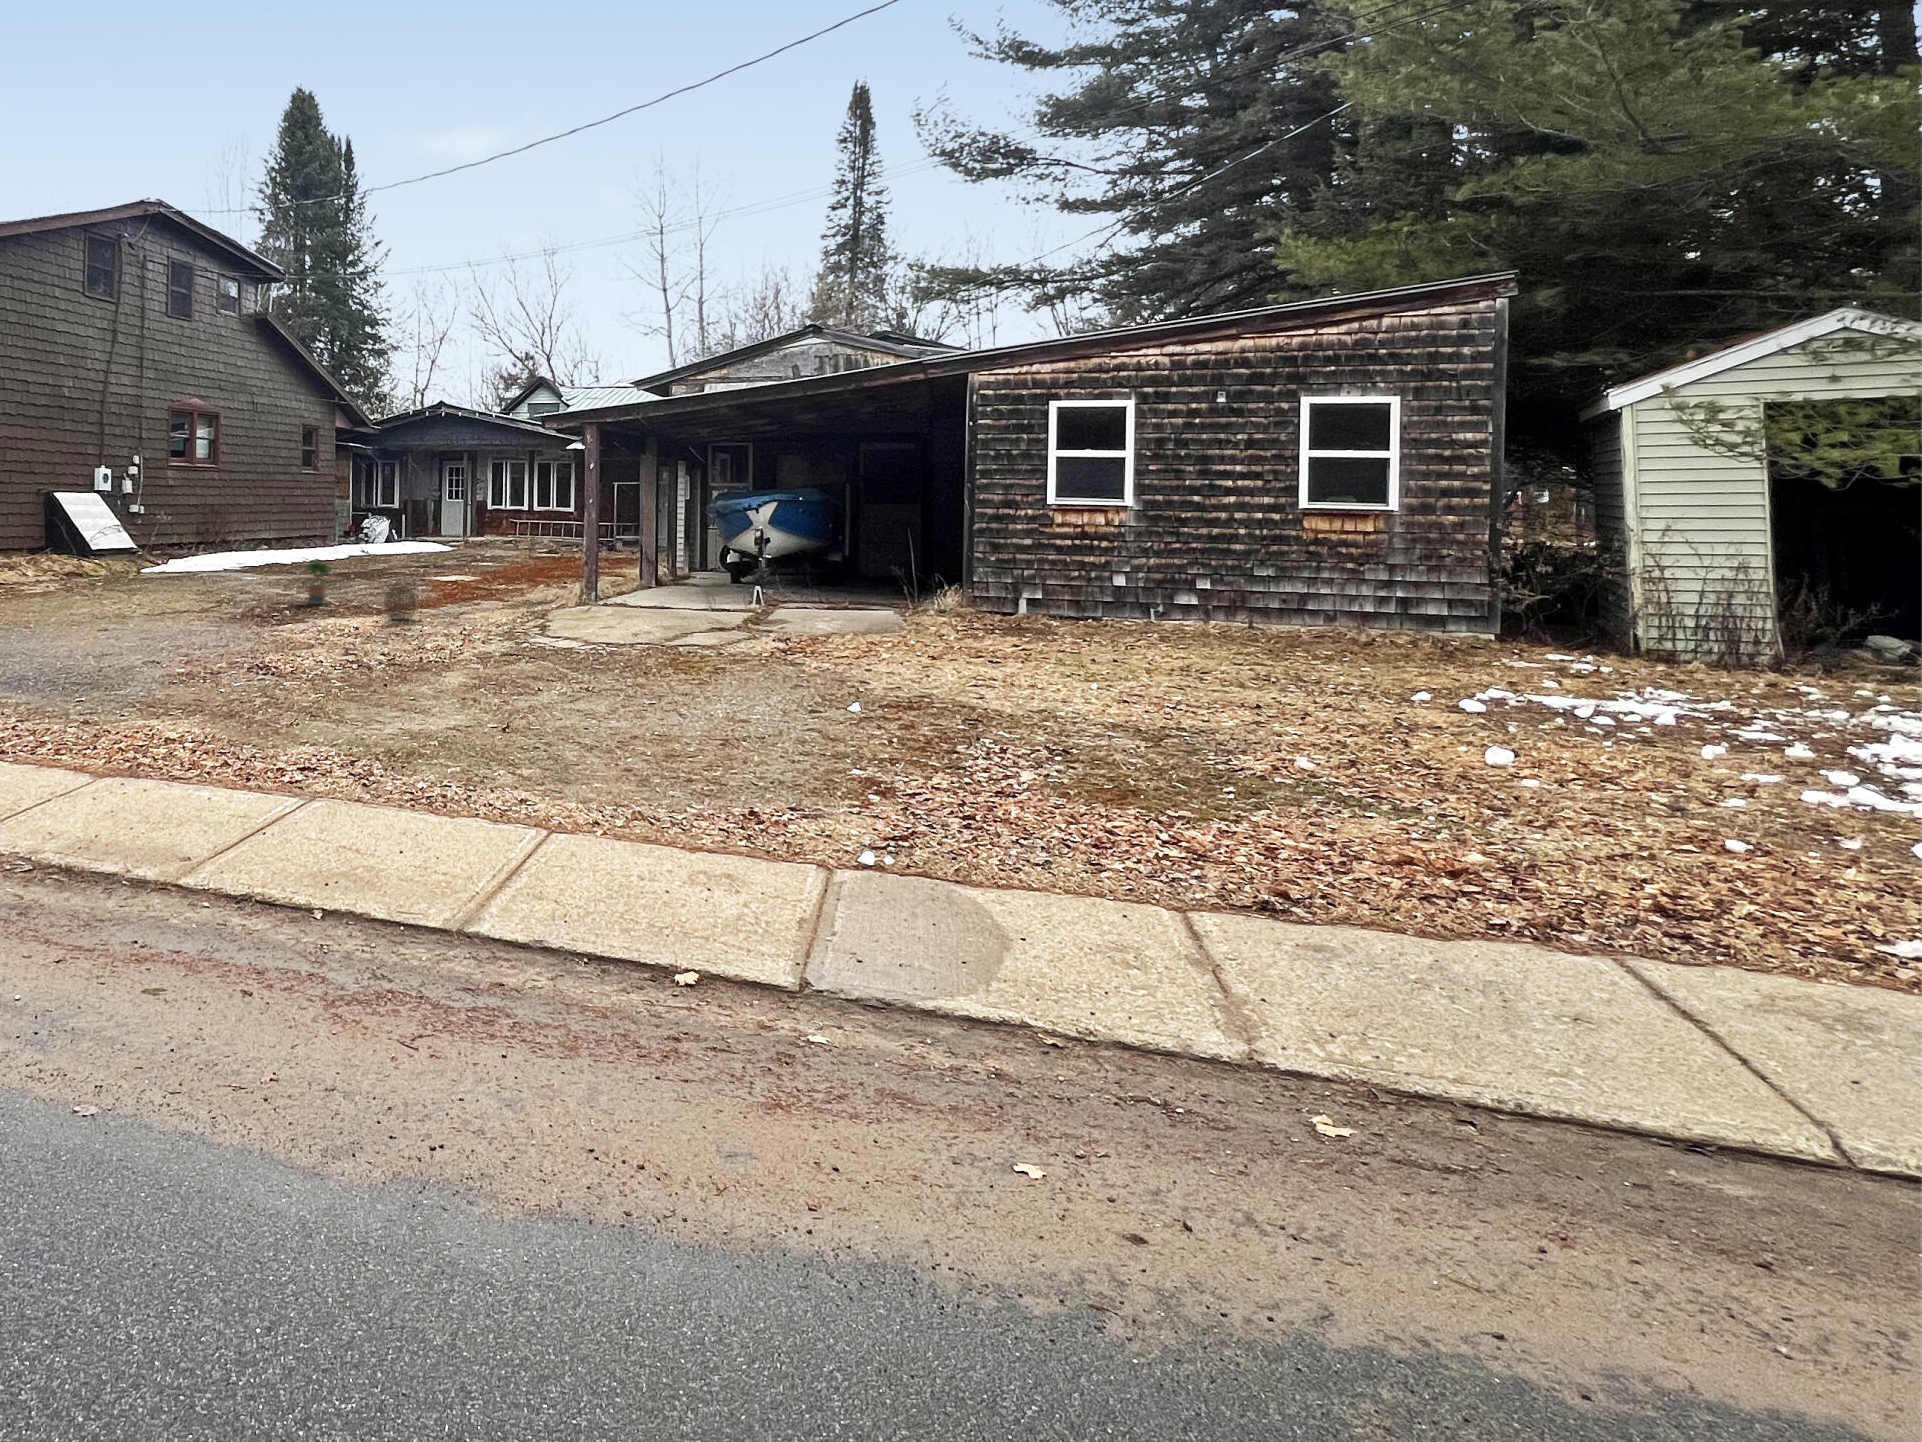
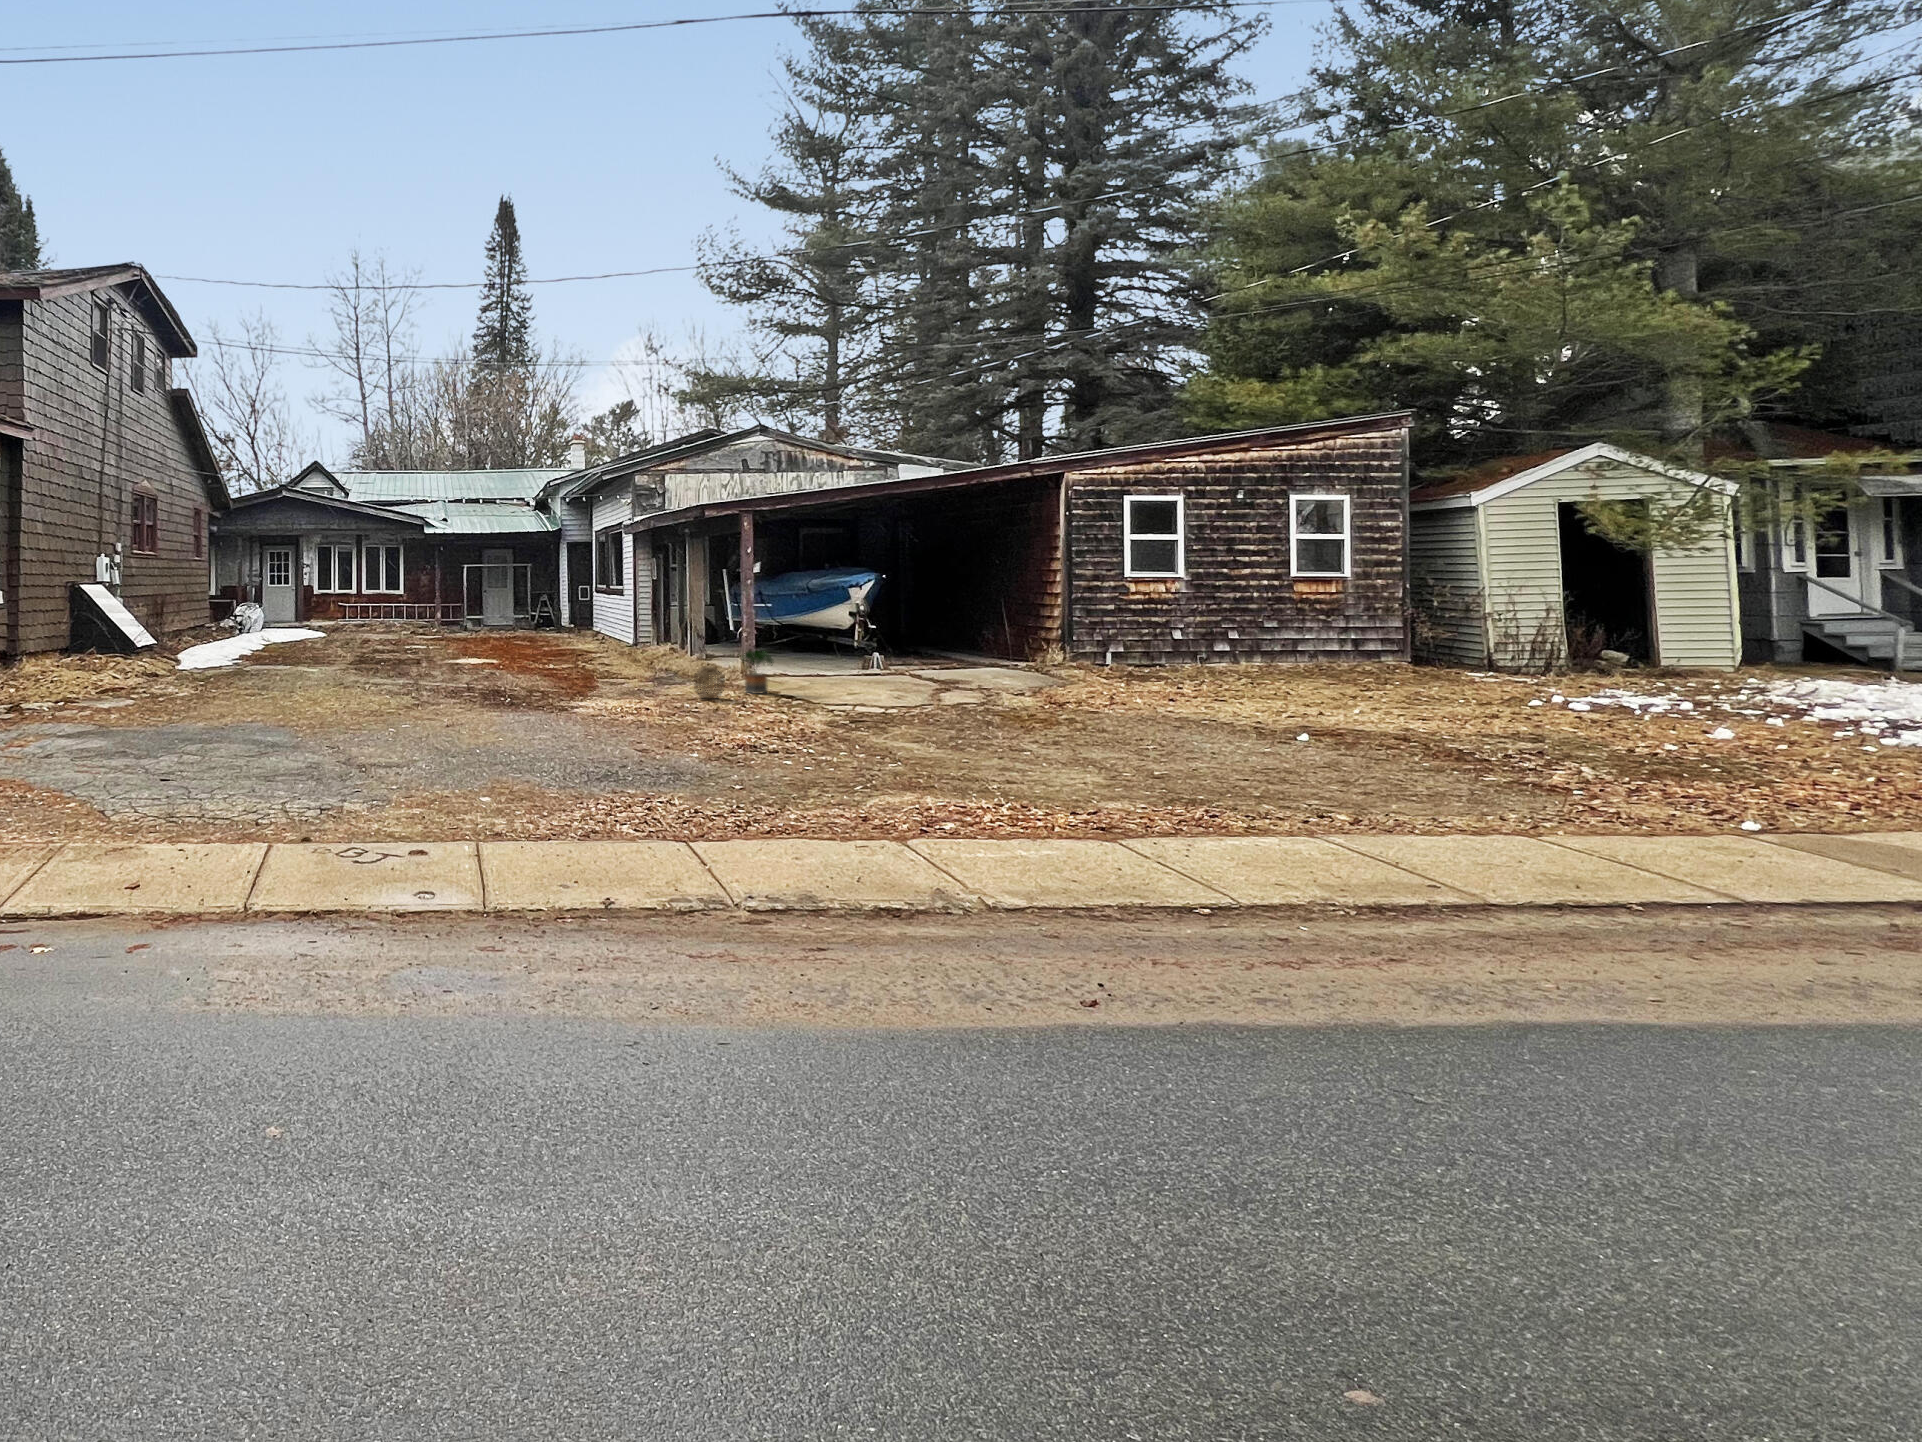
potted tree: present [307,562,330,604] -> present [742,651,772,694]

